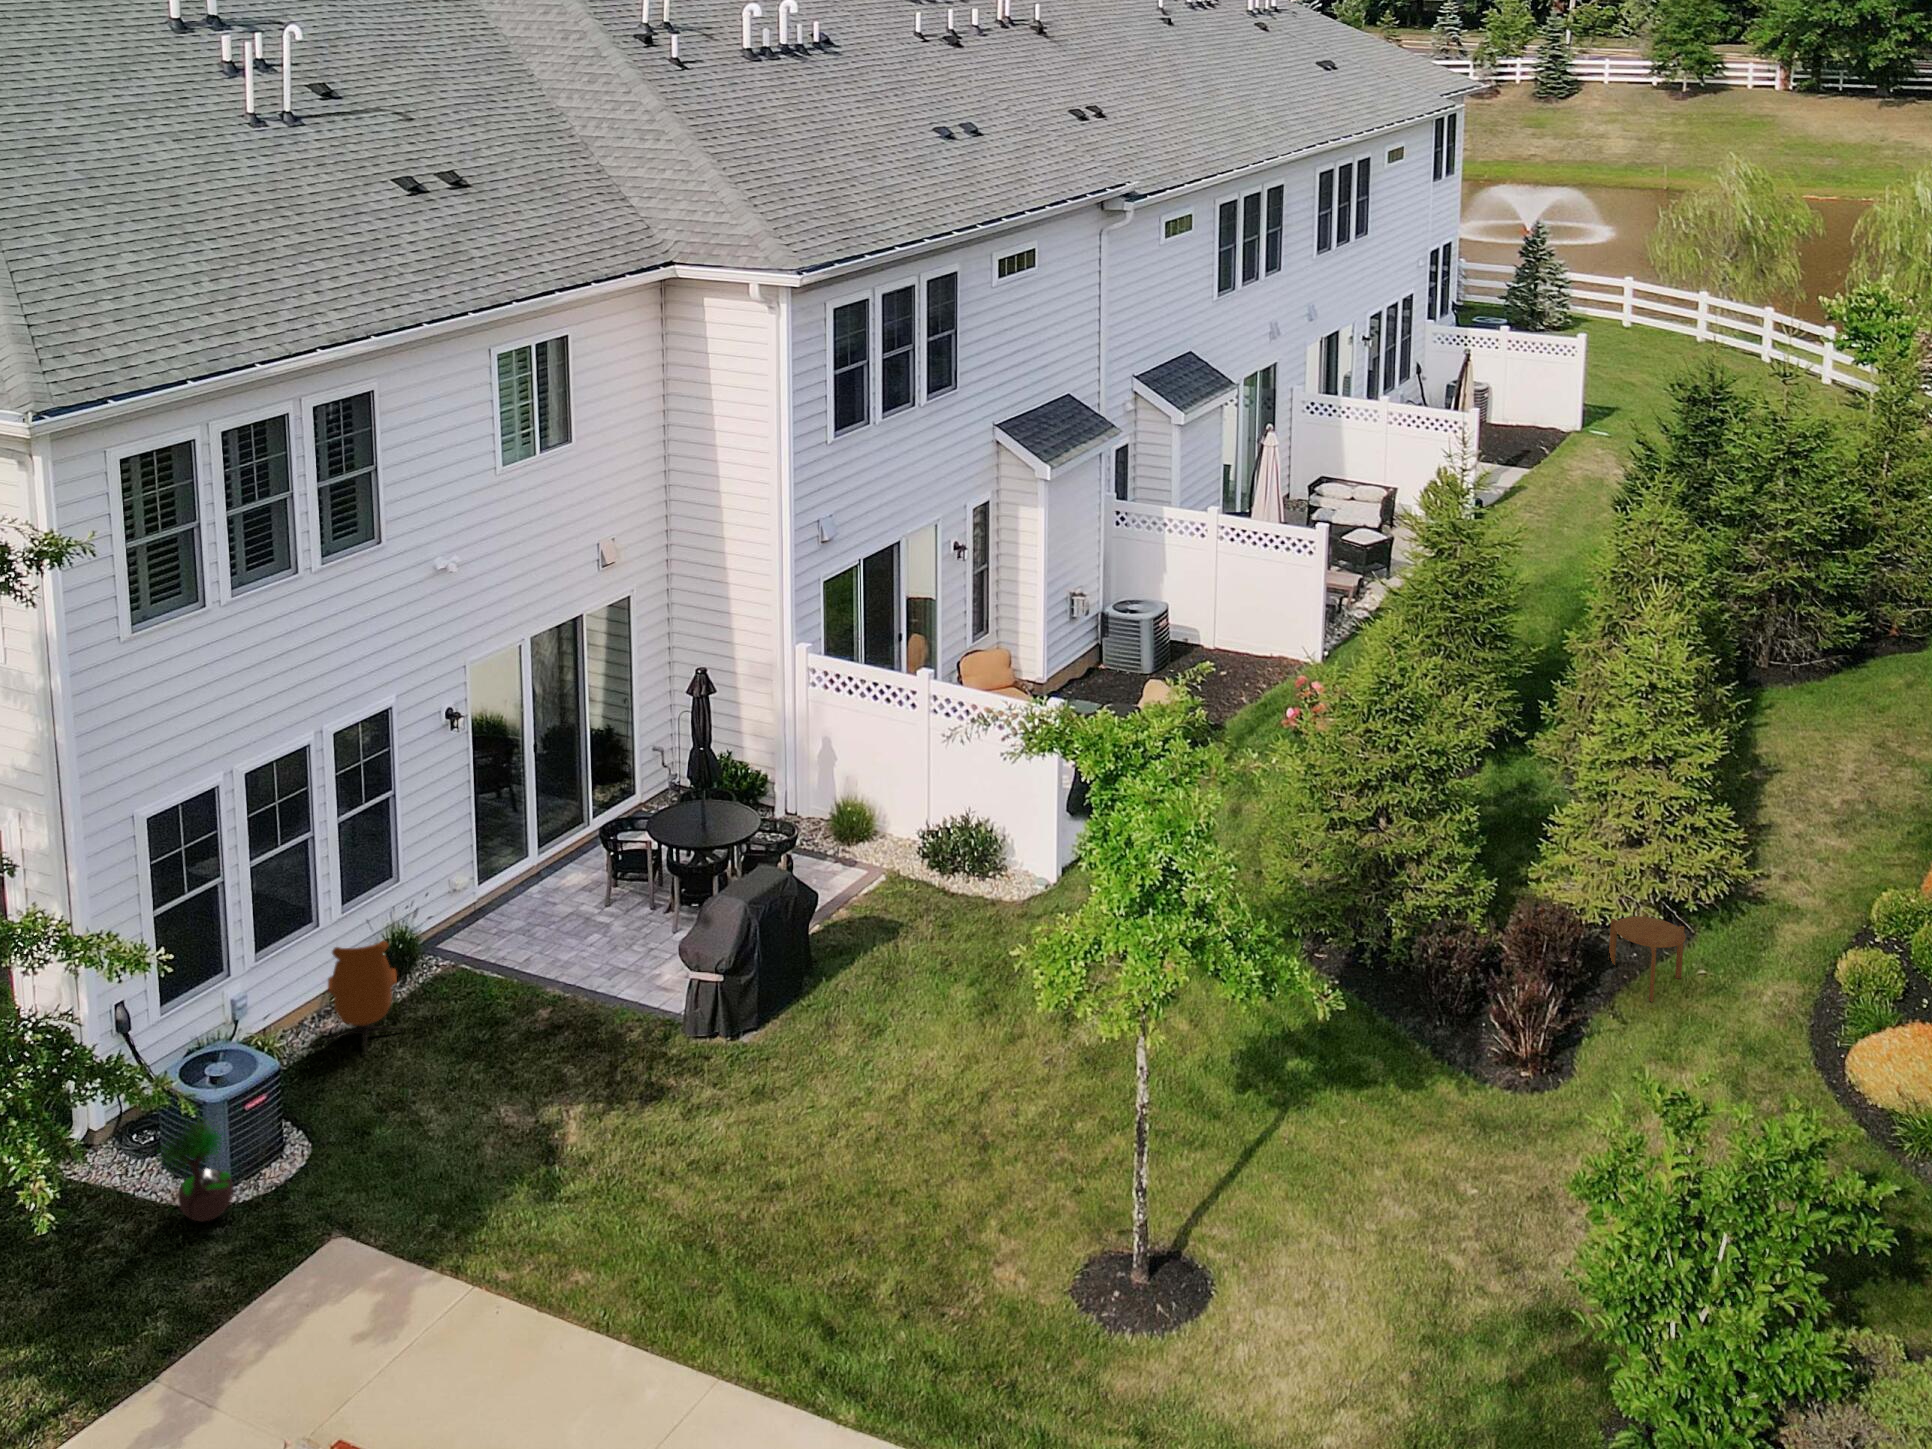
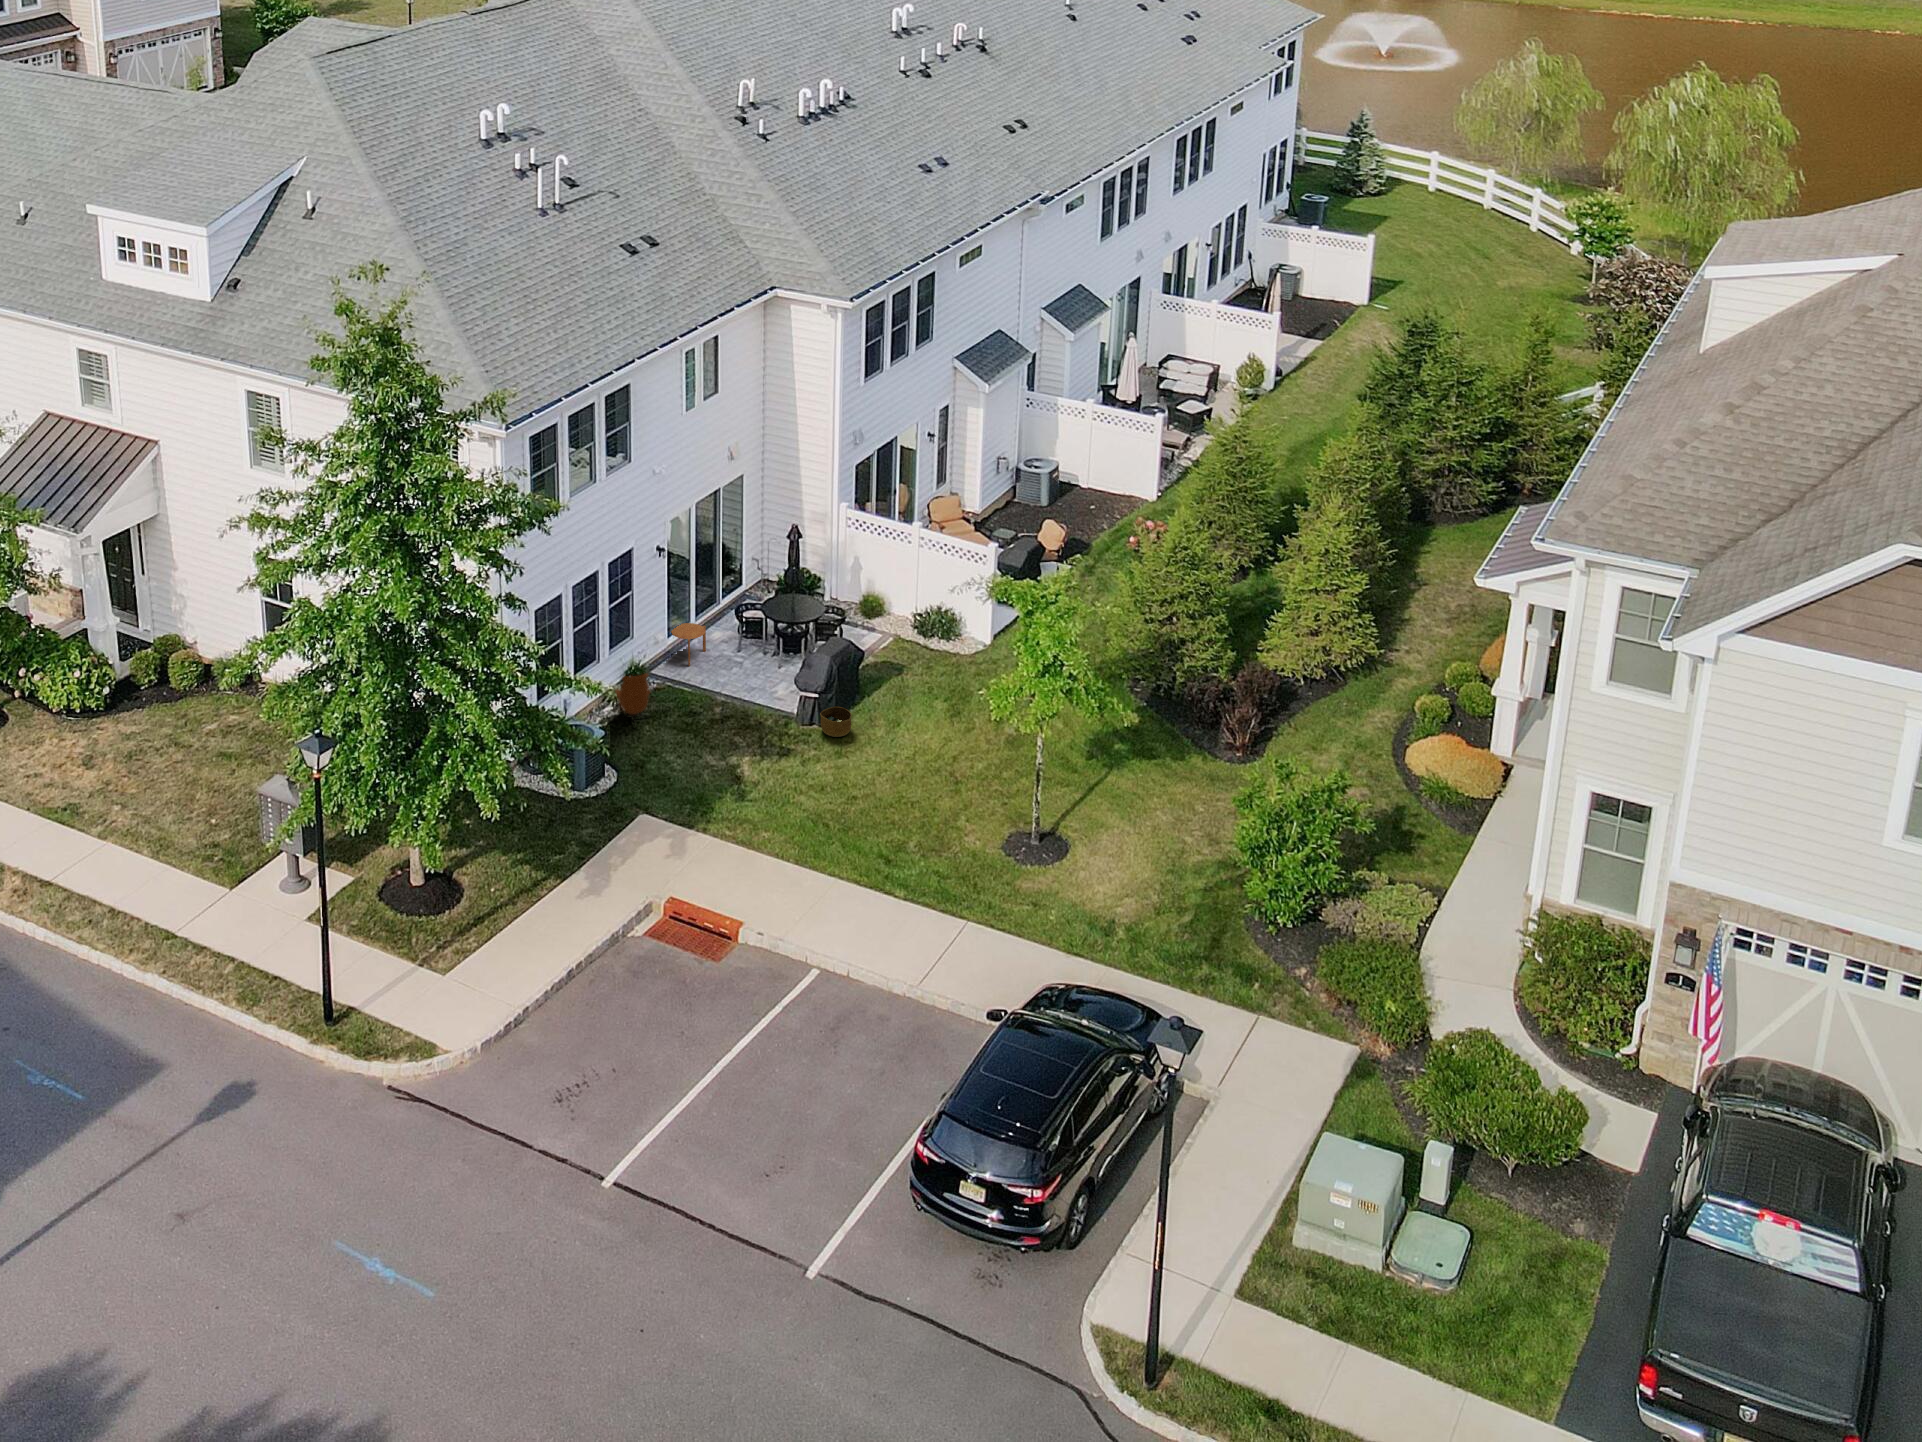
side table: present [1609,916,1686,1002] -> present [671,623,706,666]
basket: none [725,1000,786,1060] -> present [820,707,852,737]
potted tree: present [155,1117,233,1221] -> none [566,755,600,804]

